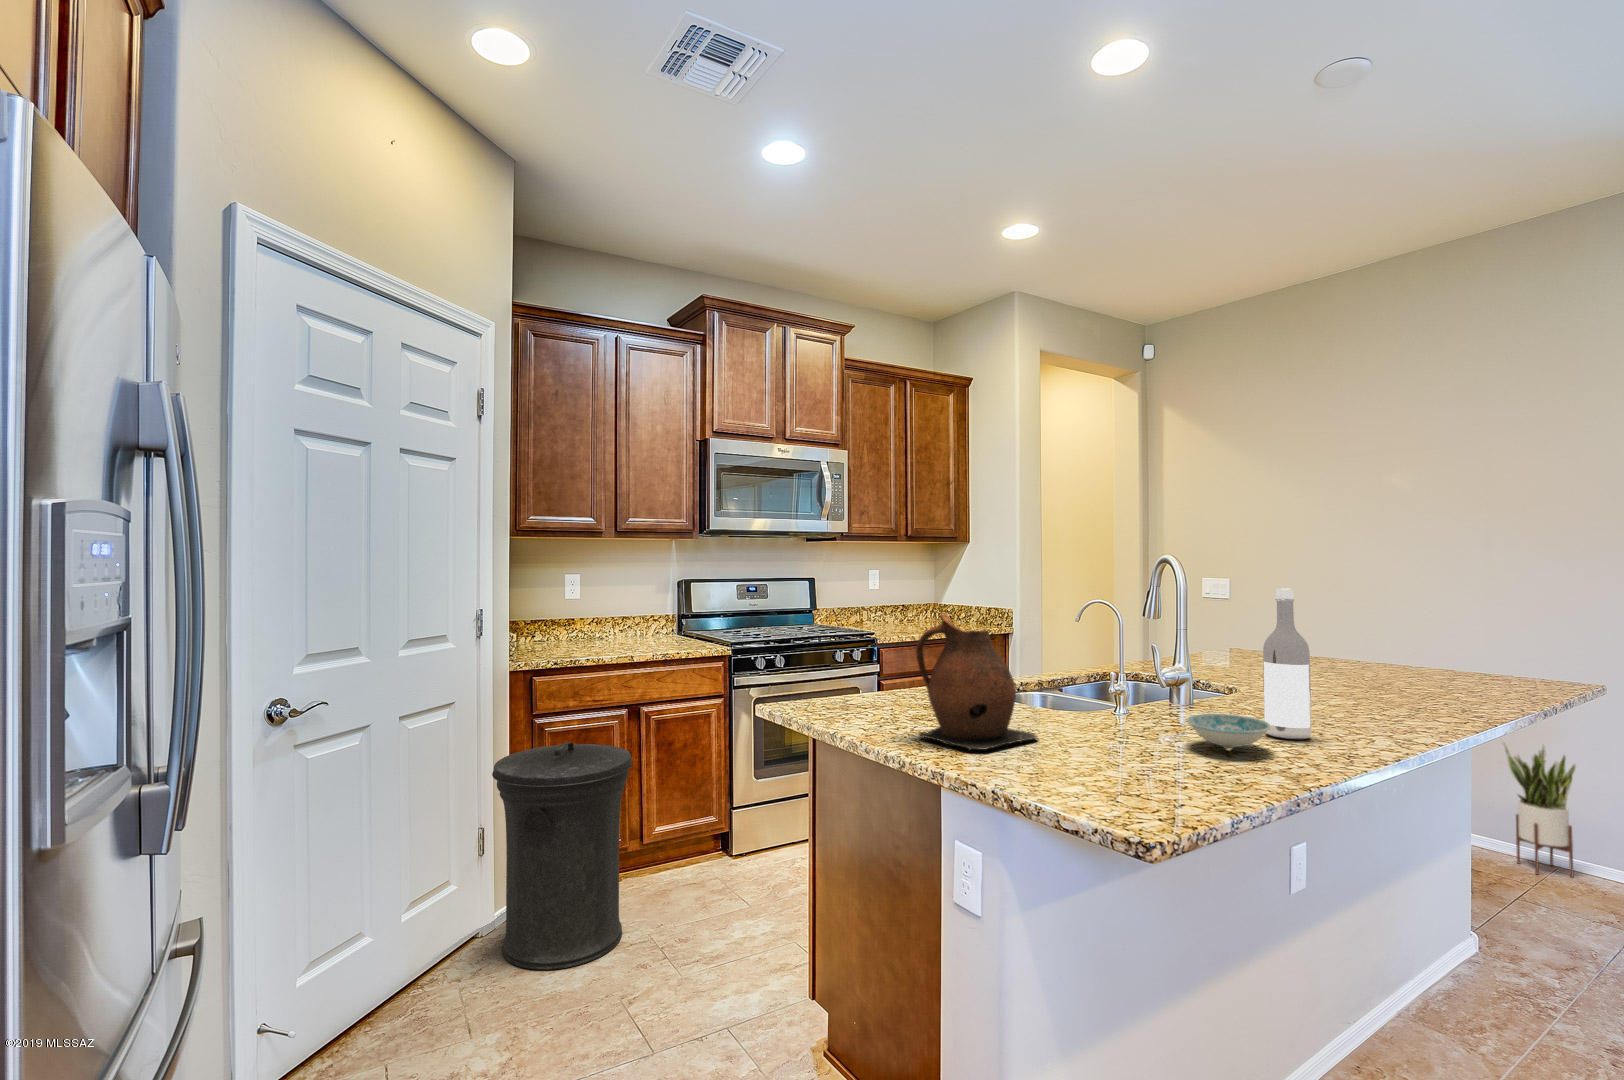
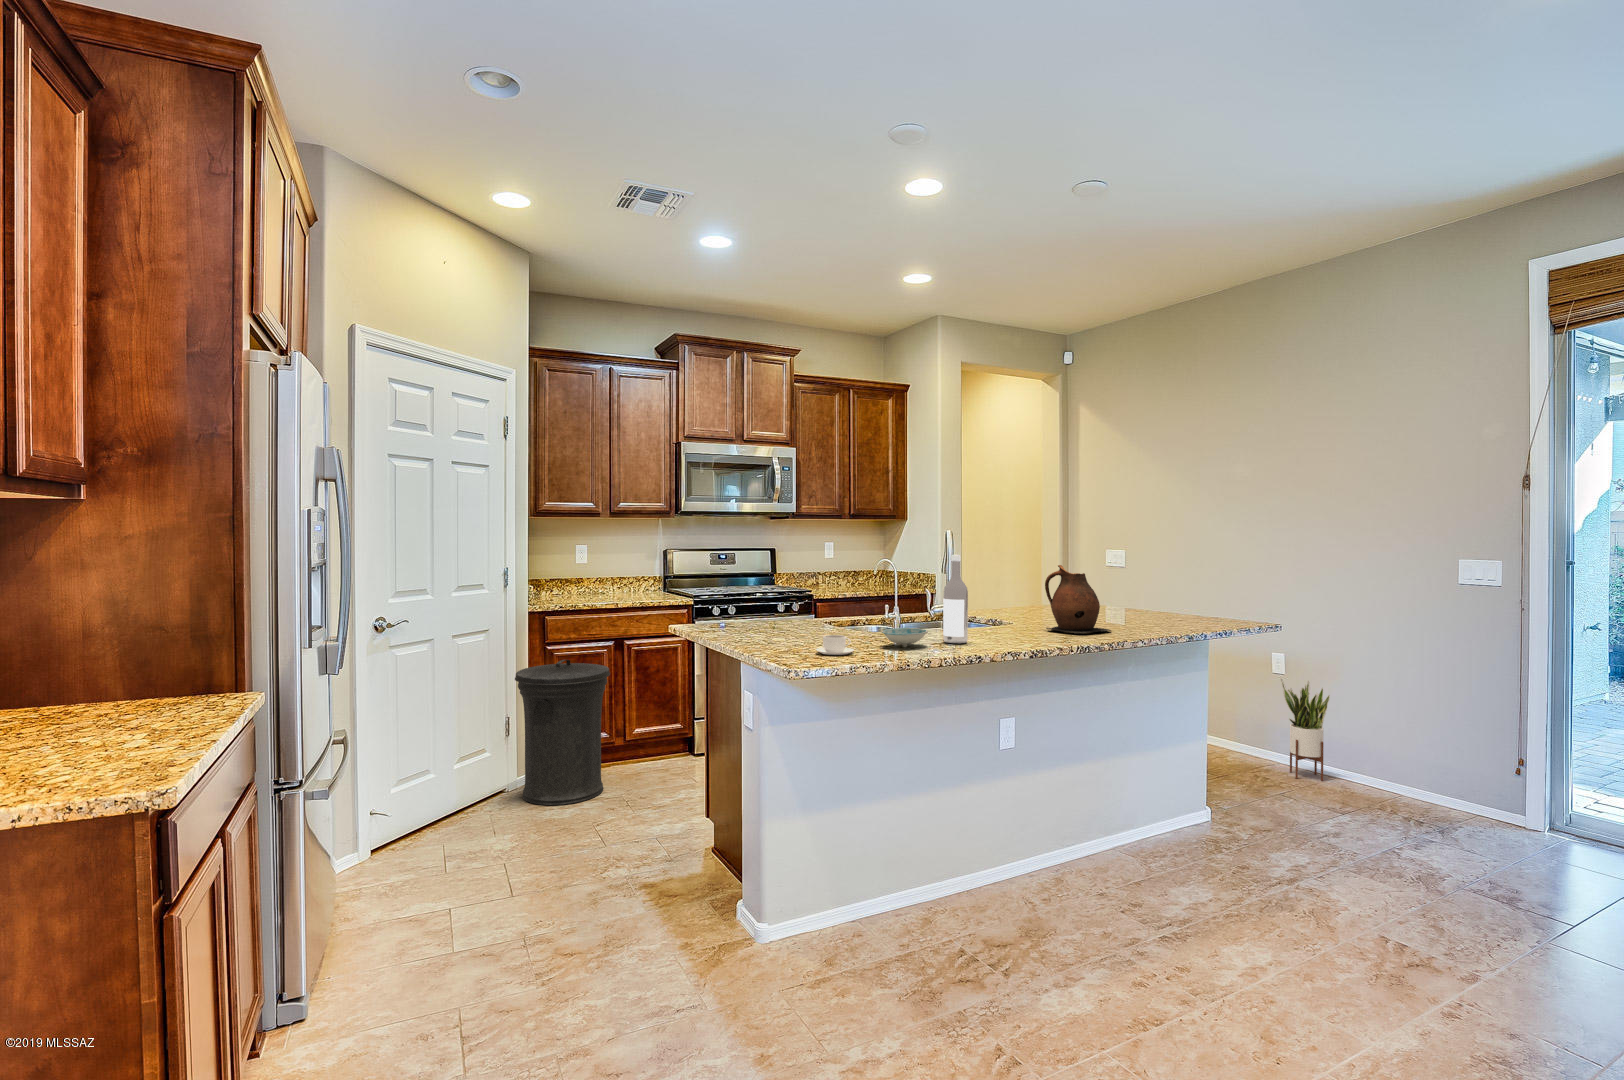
ceramic pitcher: present [916,614,1037,751] -> present [1045,565,1111,634]
coffee cup: none [1111,738,1188,780] -> present [816,635,854,655]

